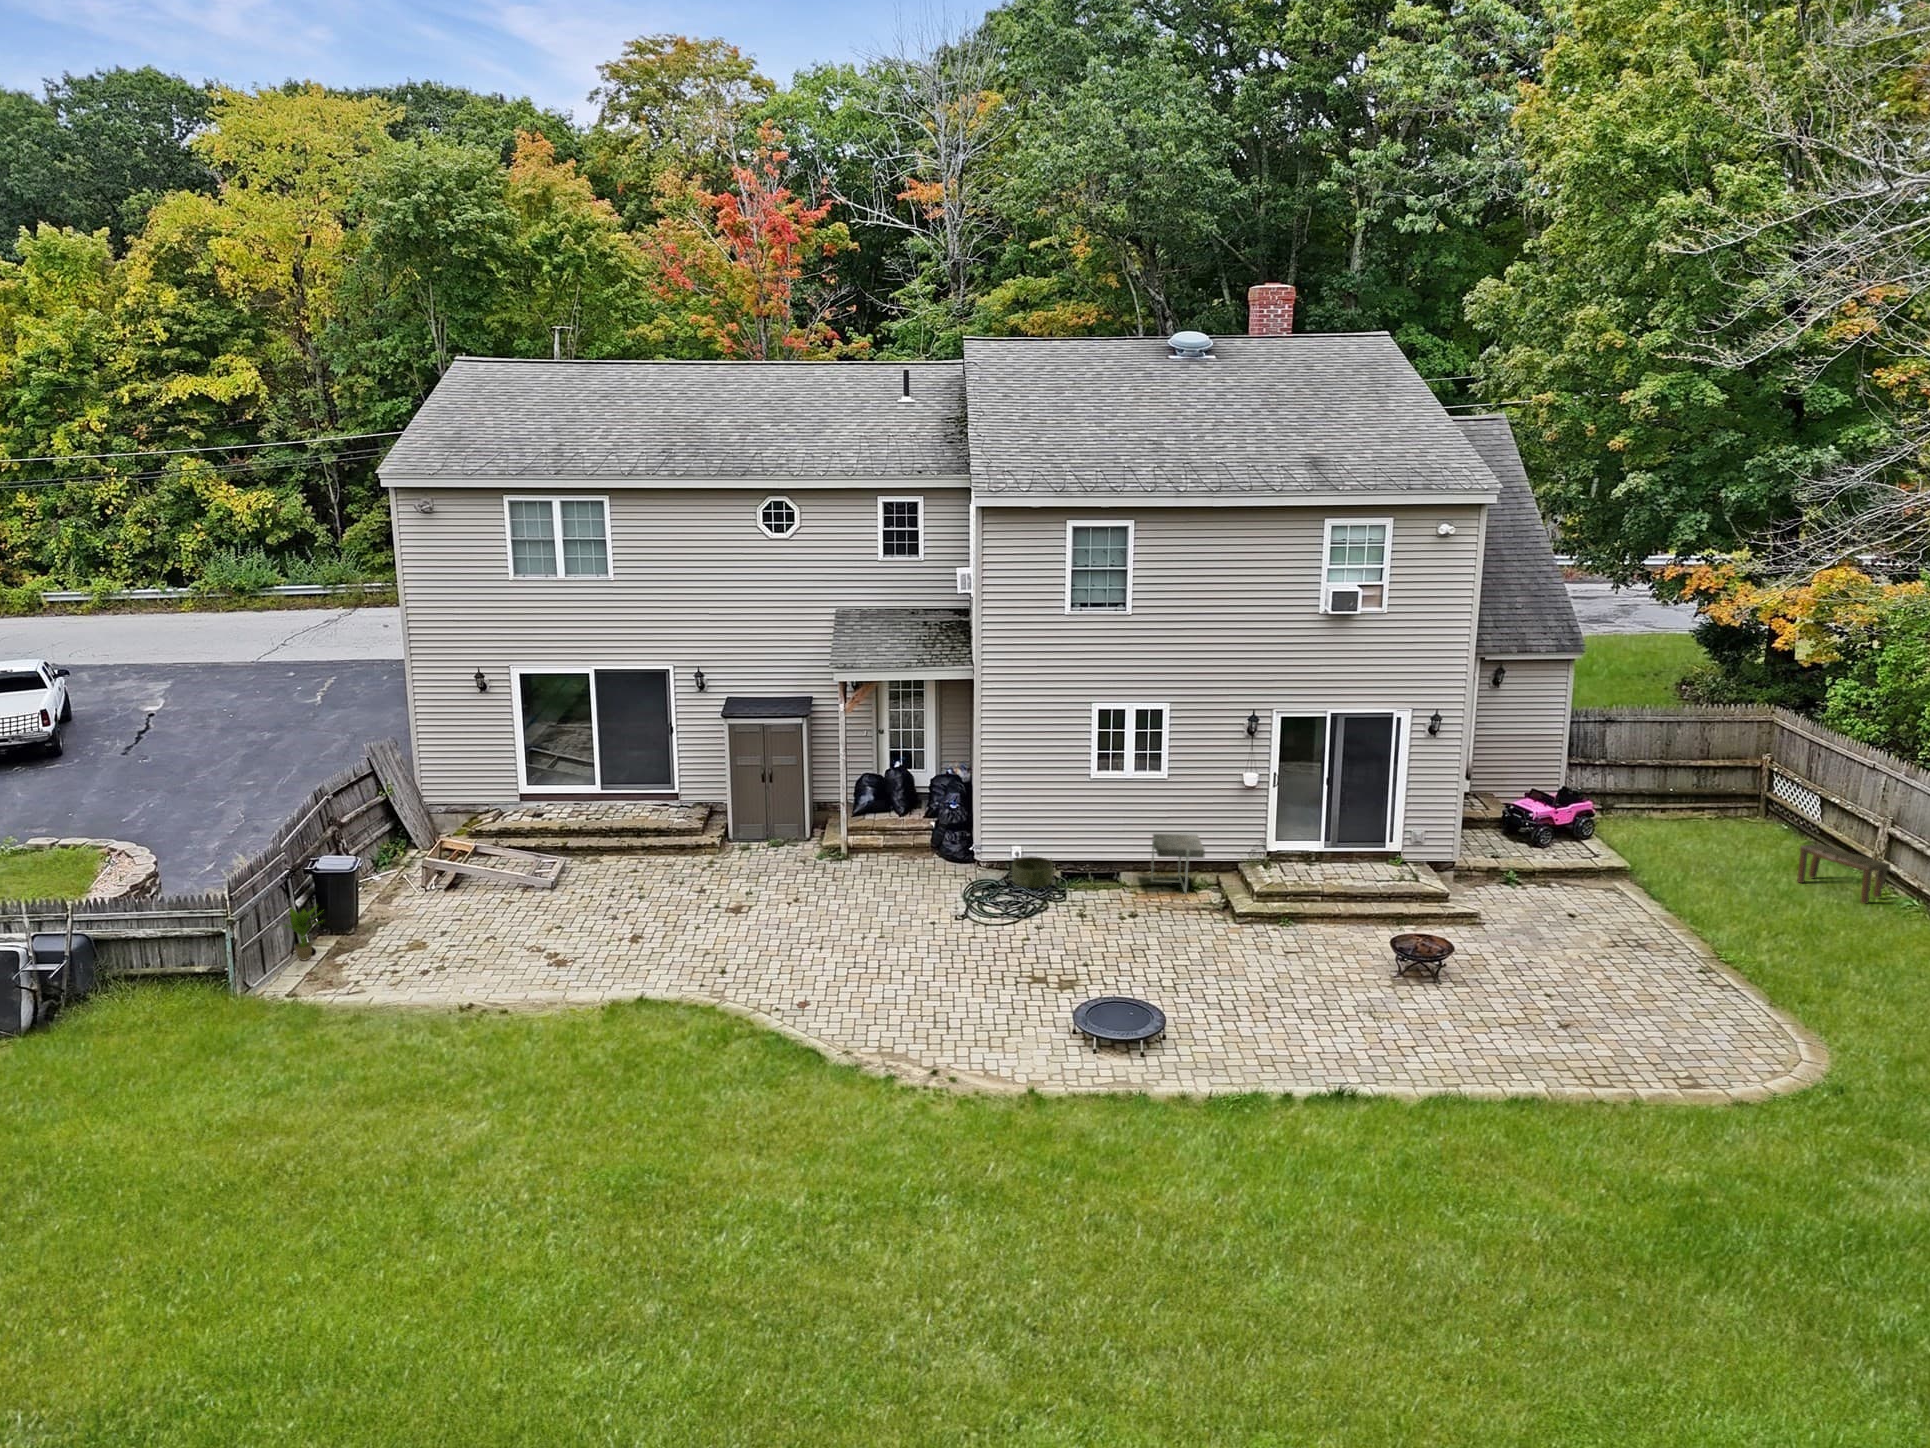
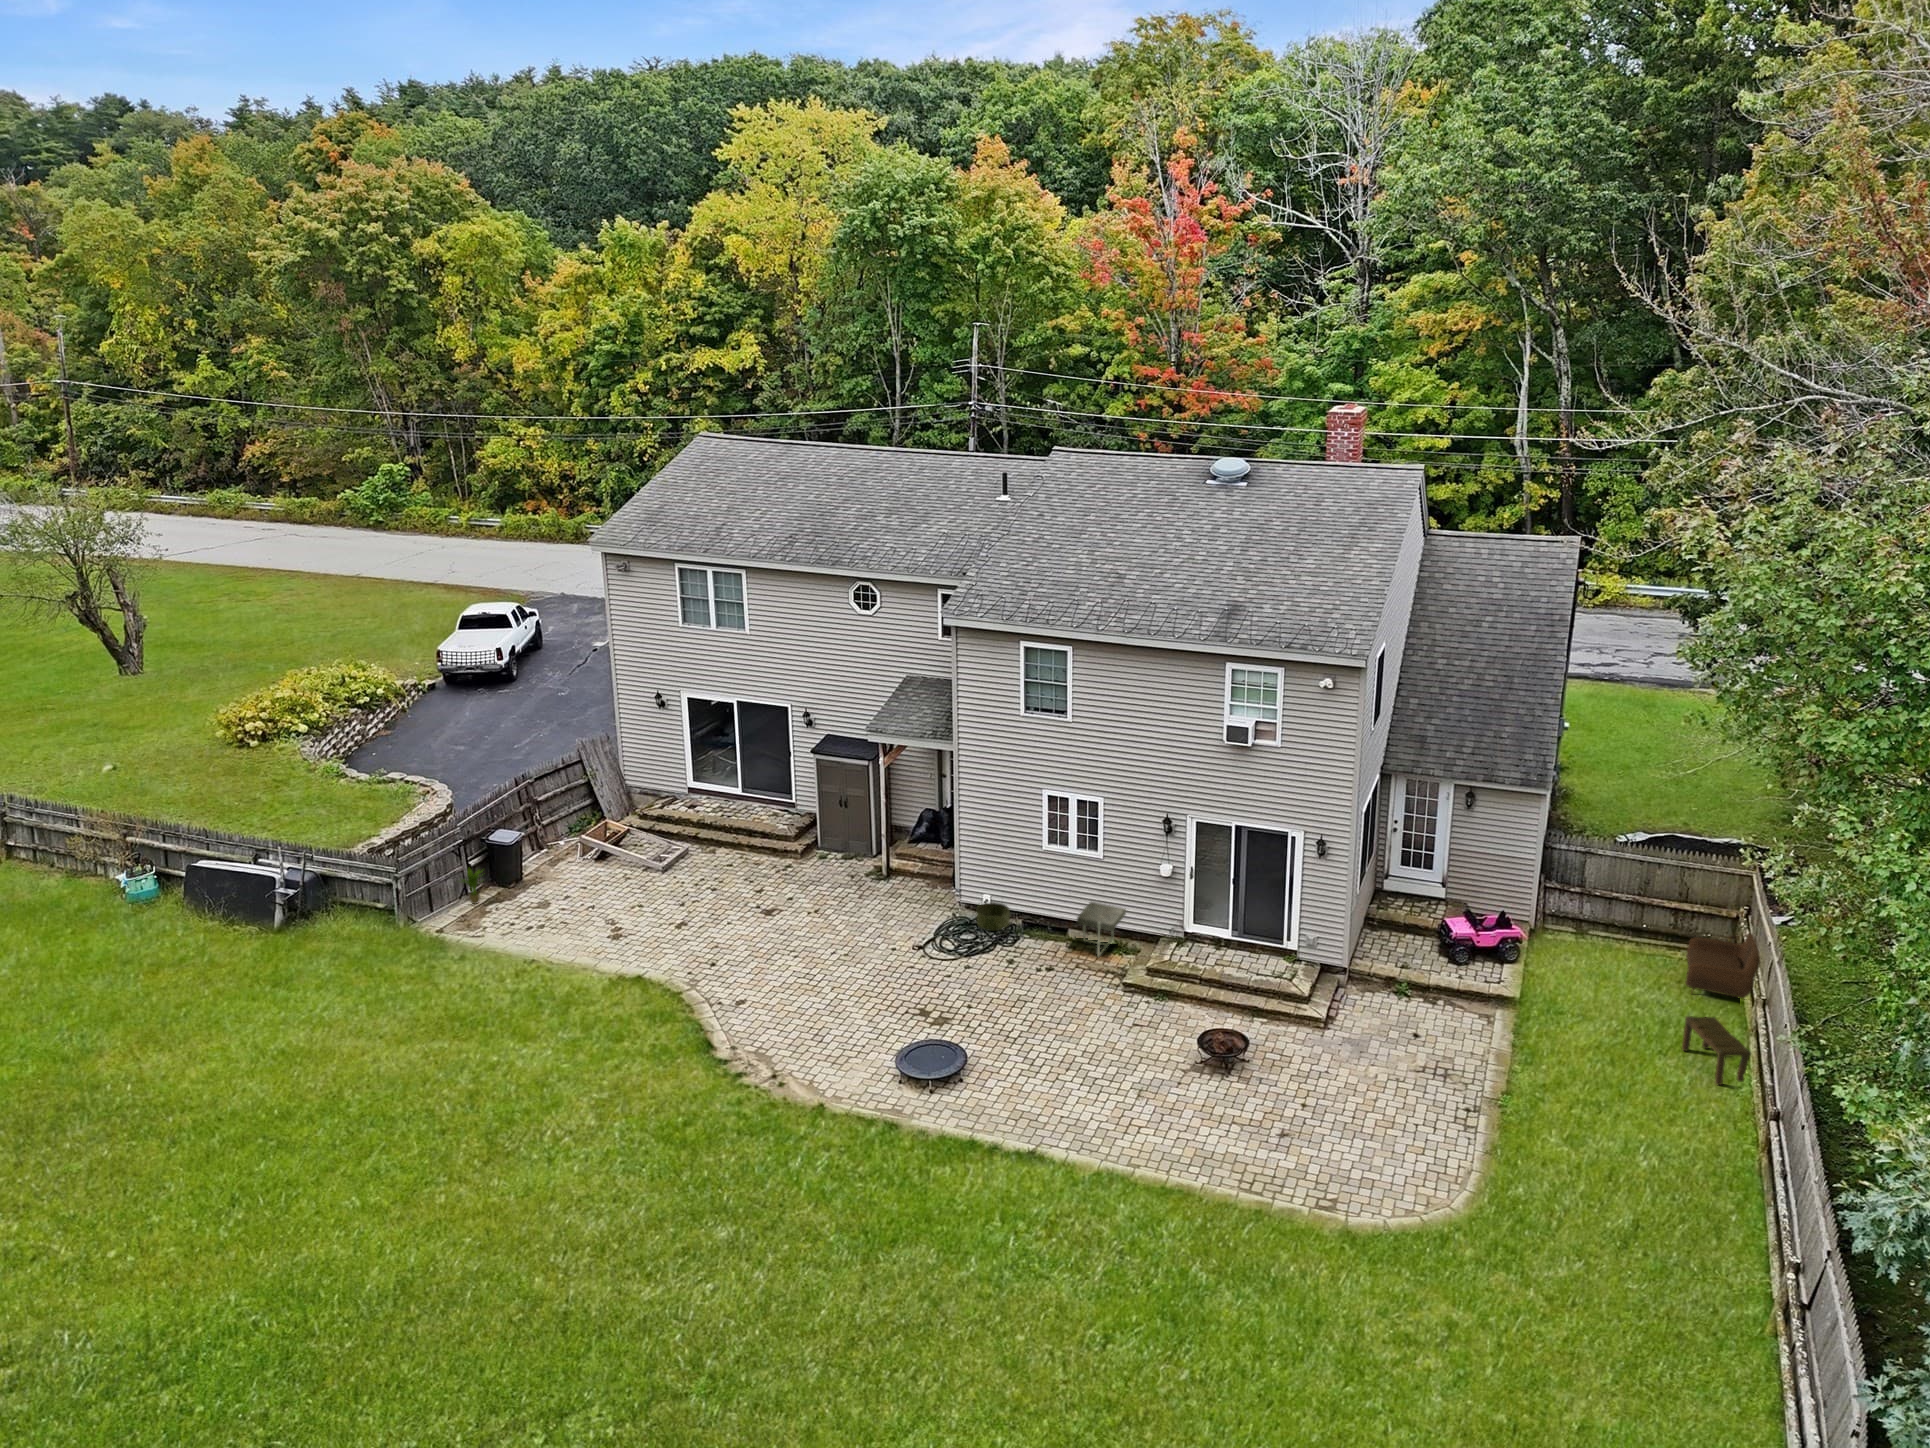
armchair: none [1704,775,1804,843] -> present [1685,934,1760,1000]

